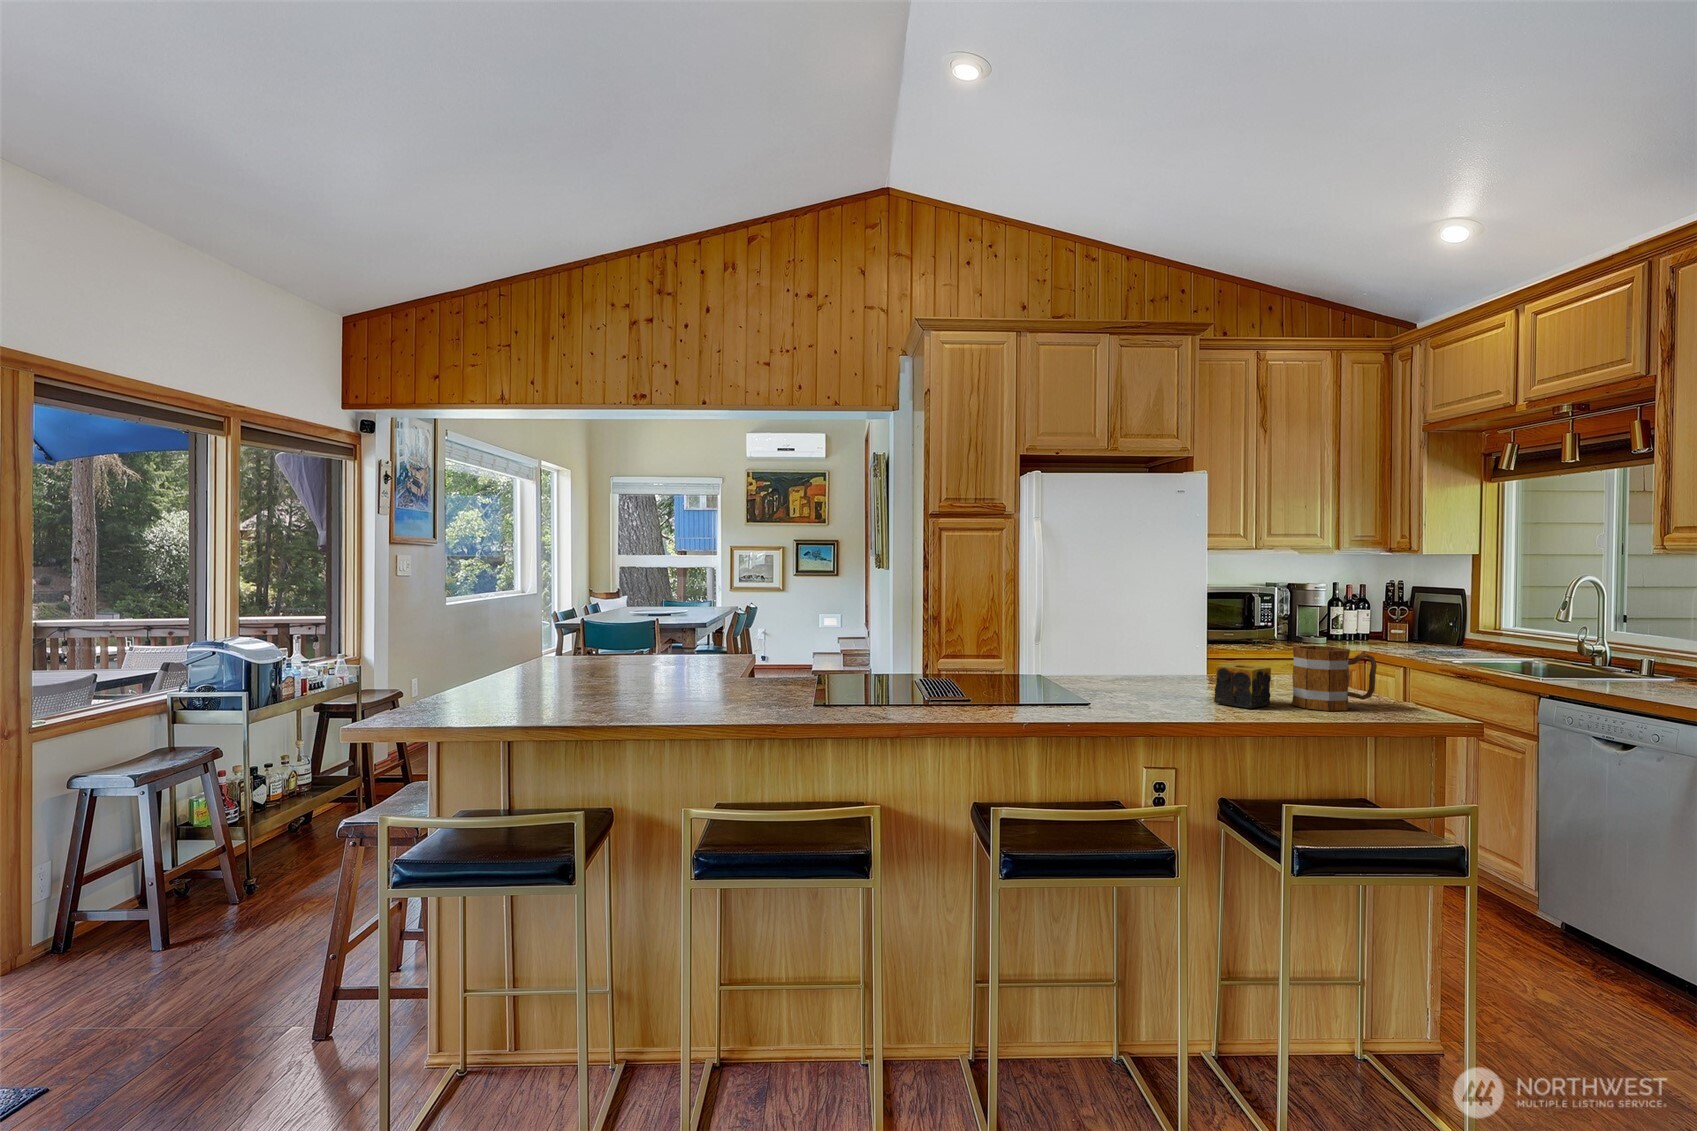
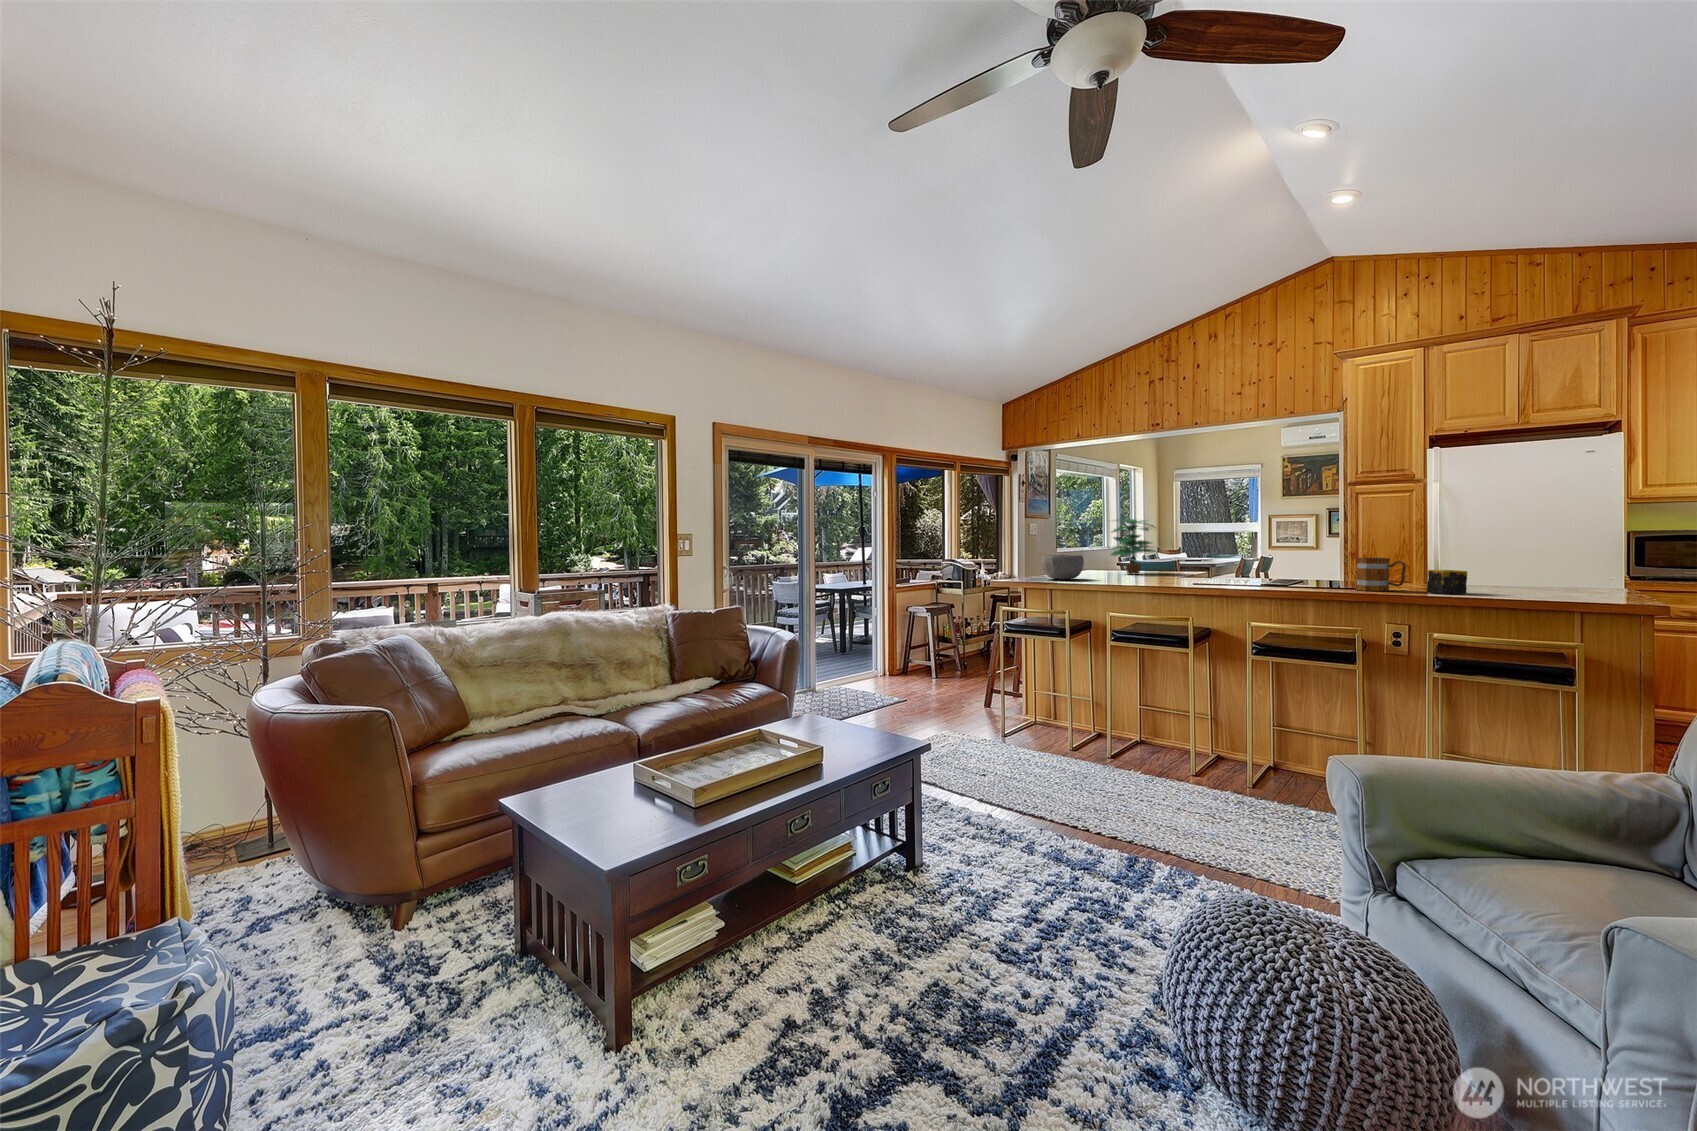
potted plant: none [611,557,705,669] -> present [1111,519,1155,574]
bowl: none [489,643,593,708] -> present [1042,555,1084,580]
mug: present [1292,646,1377,711] -> present [1356,558,1406,591]

